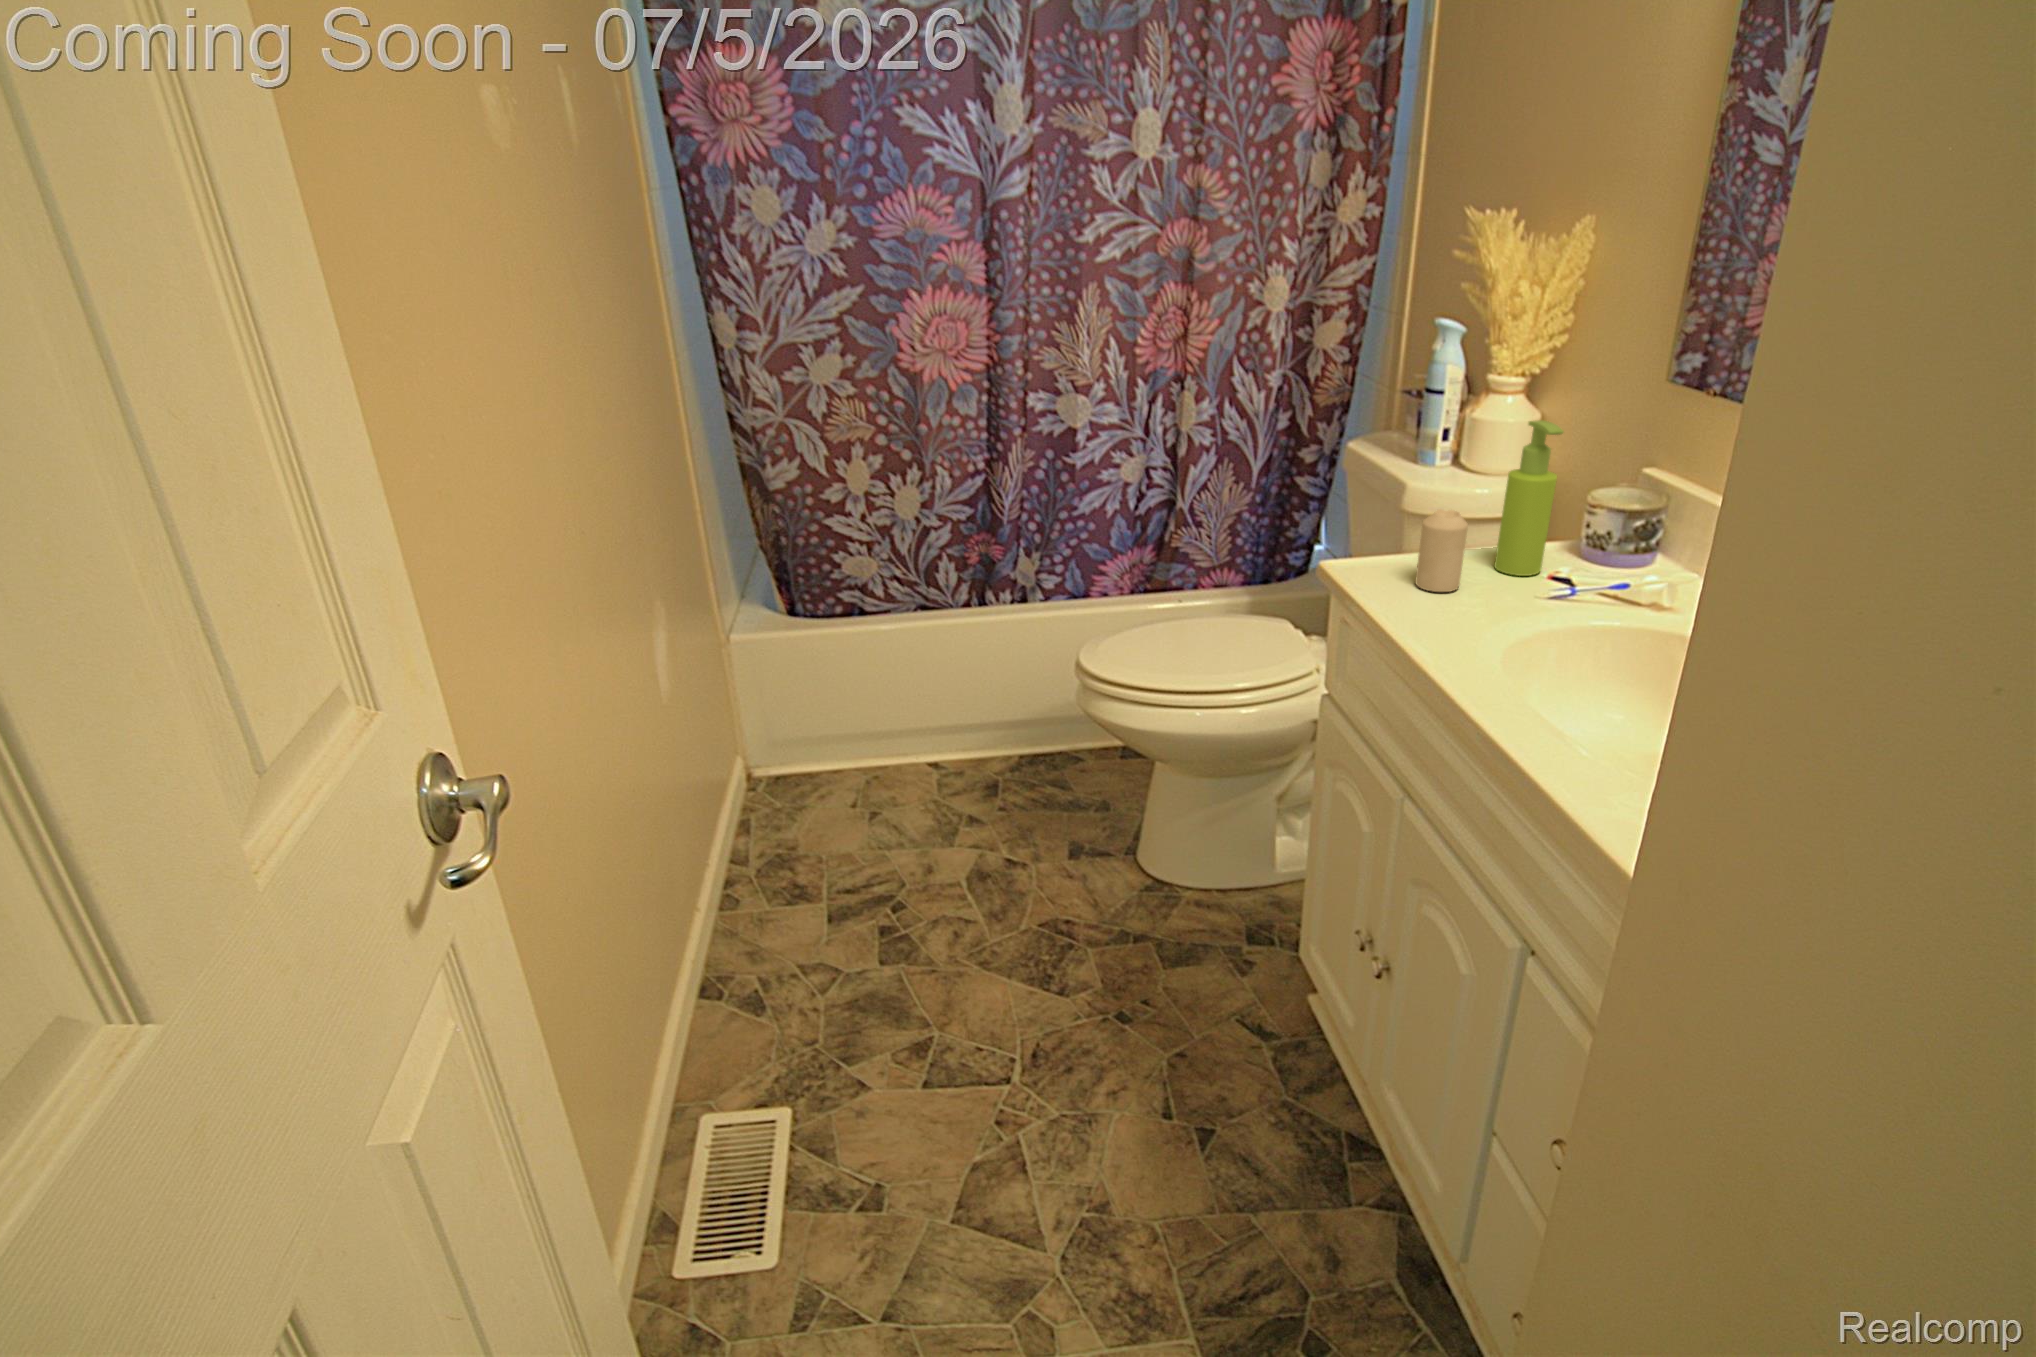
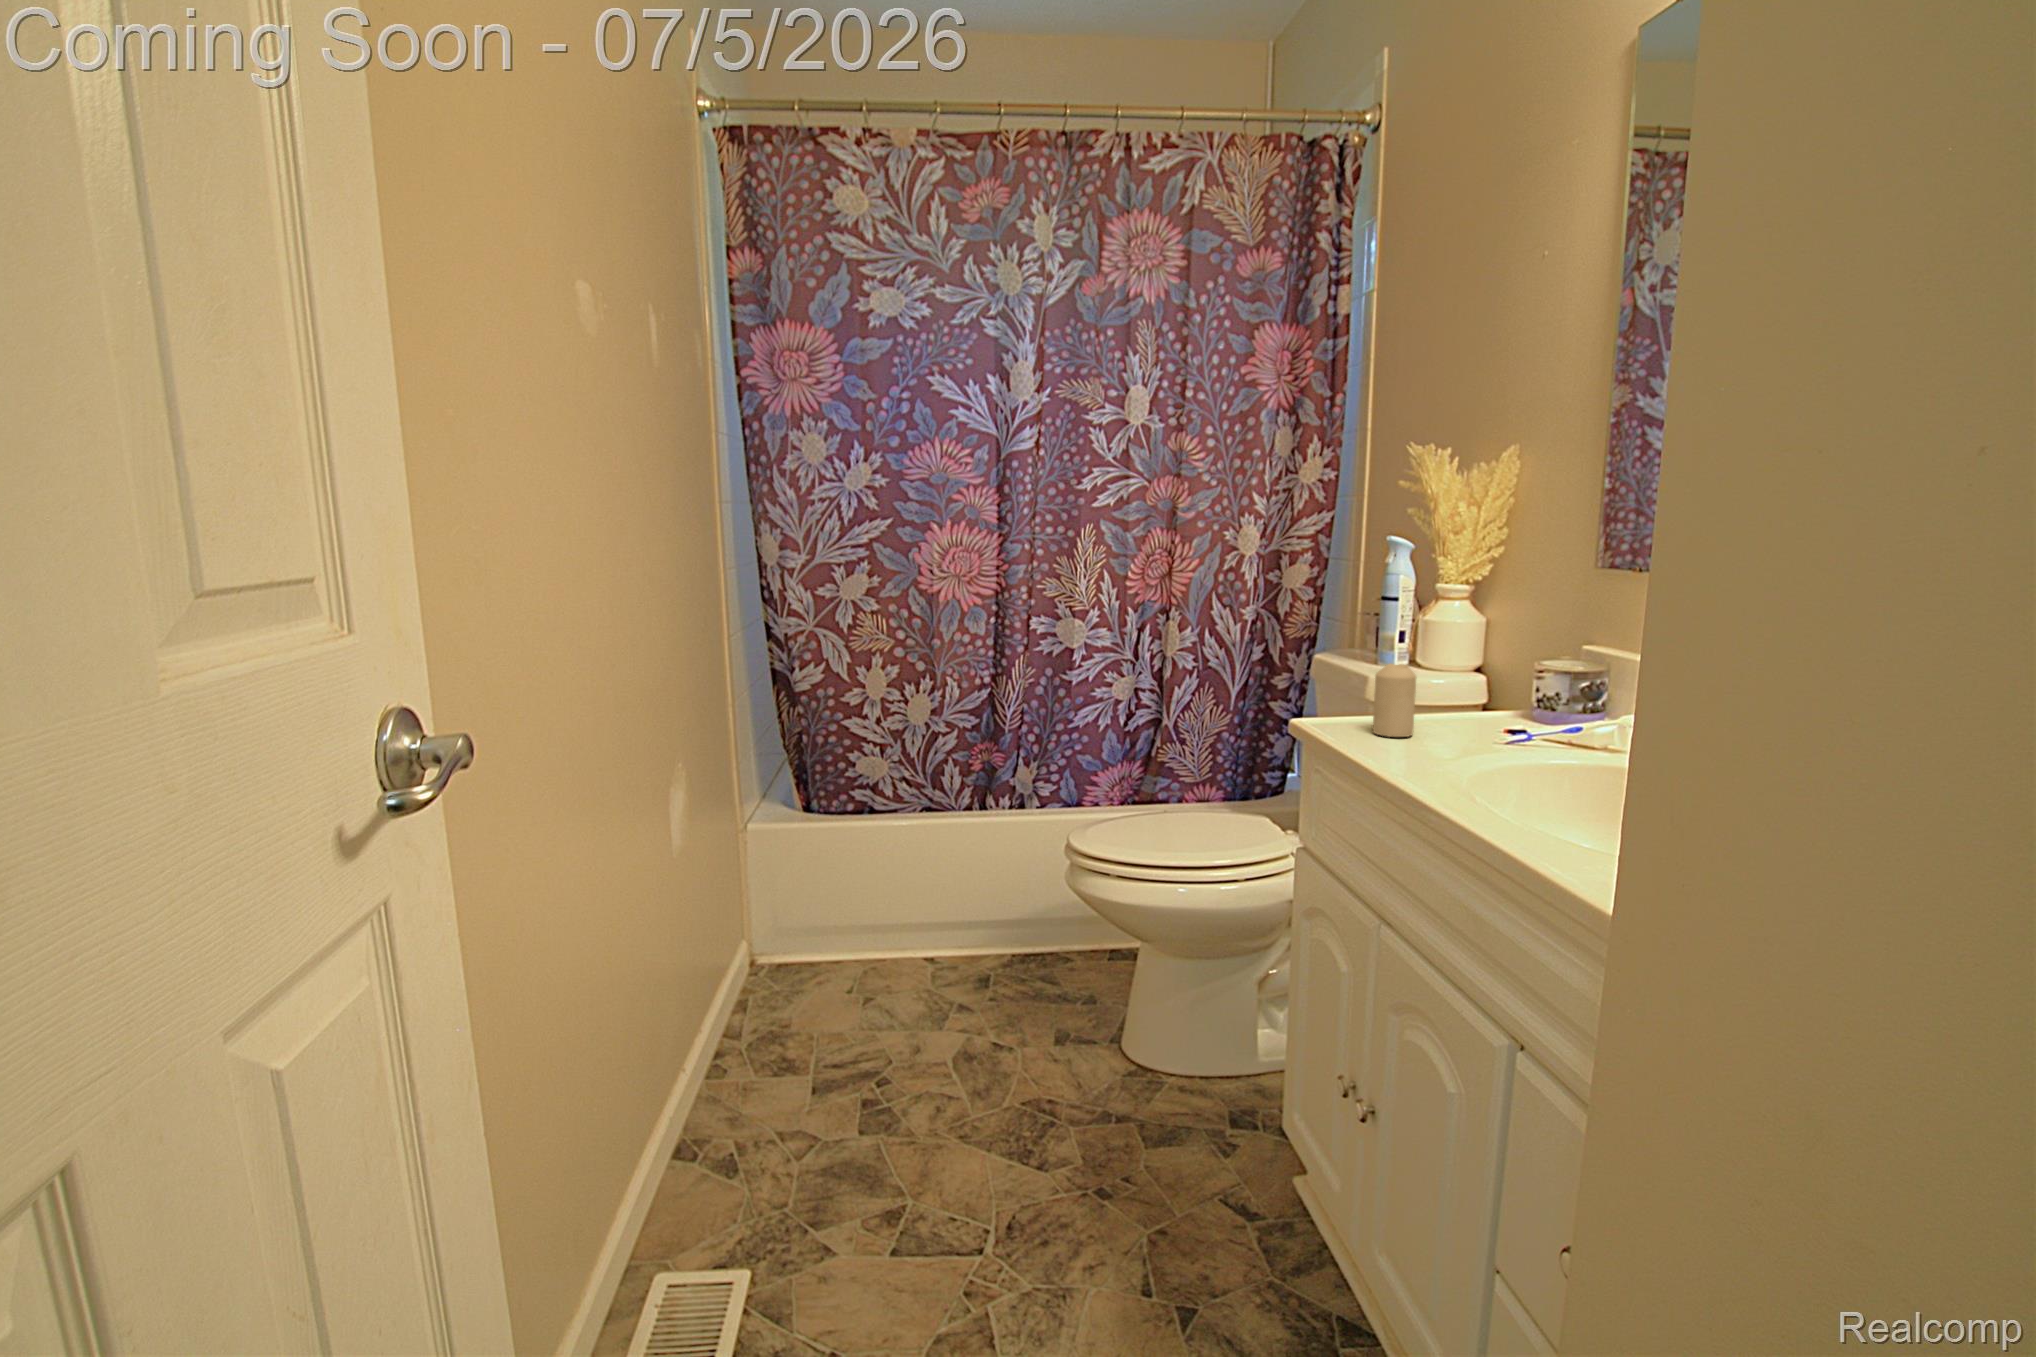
soap dispenser: present [1494,420,1563,576] -> none [1446,592,1496,730]

